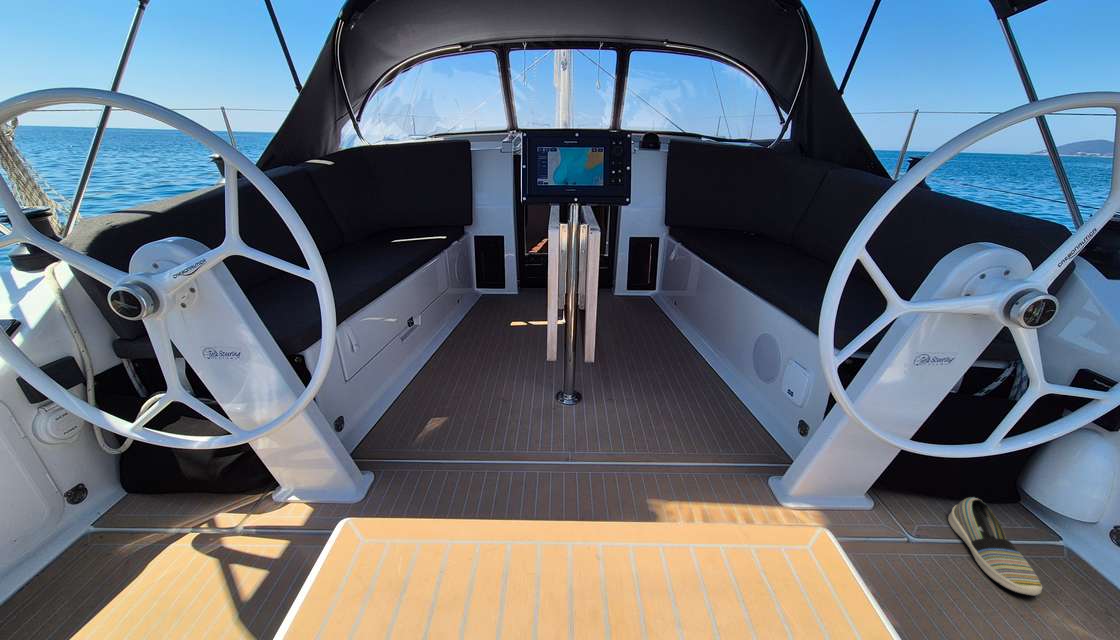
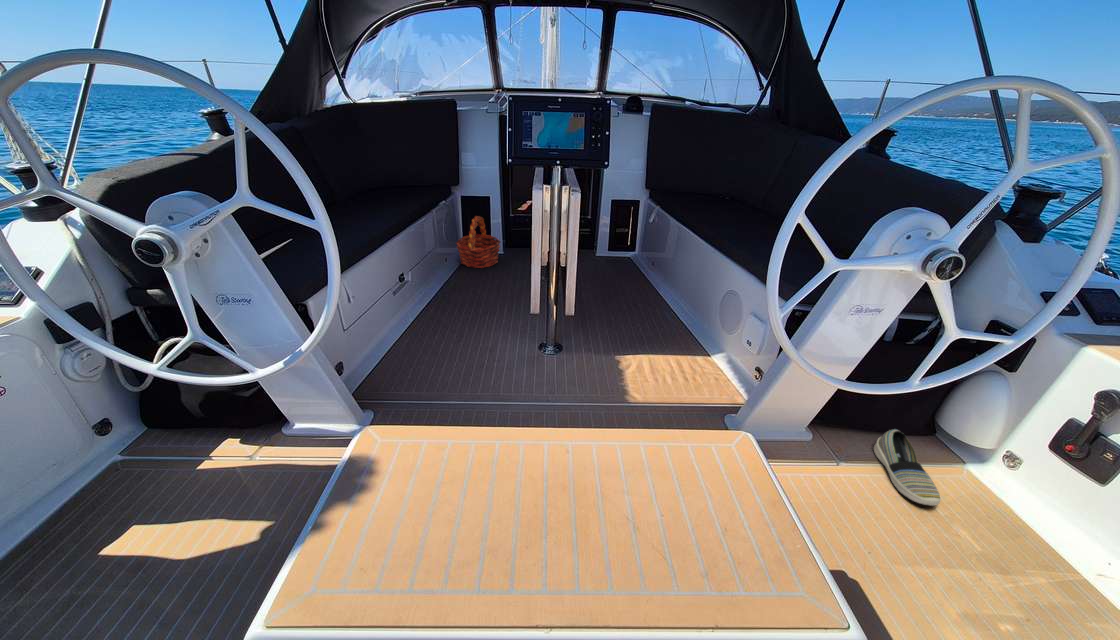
basket: none [469,257,516,311] -> present [456,216,501,268]

